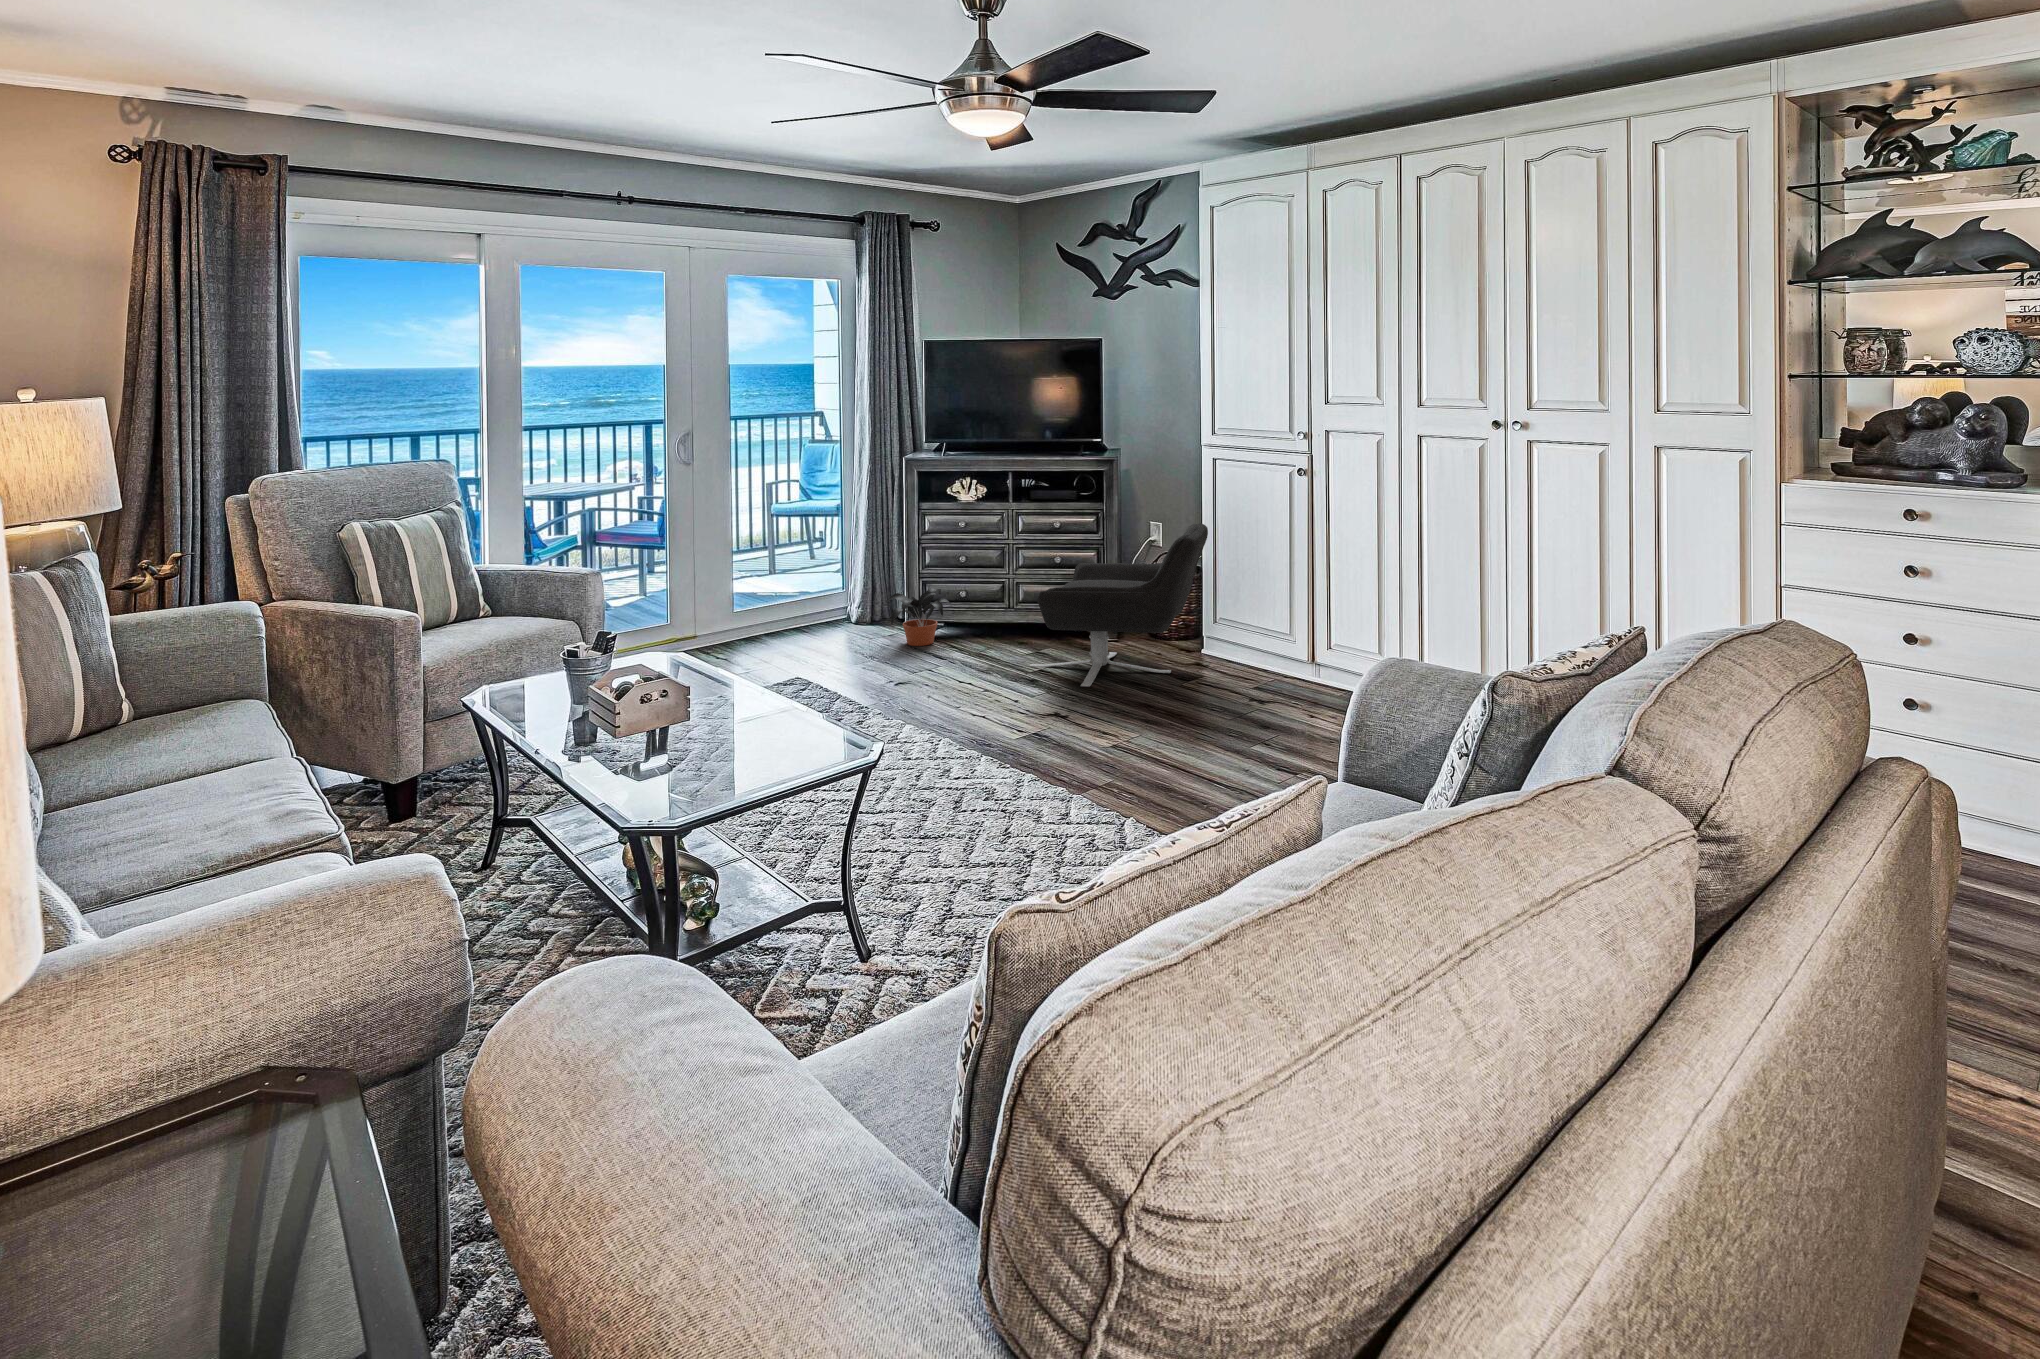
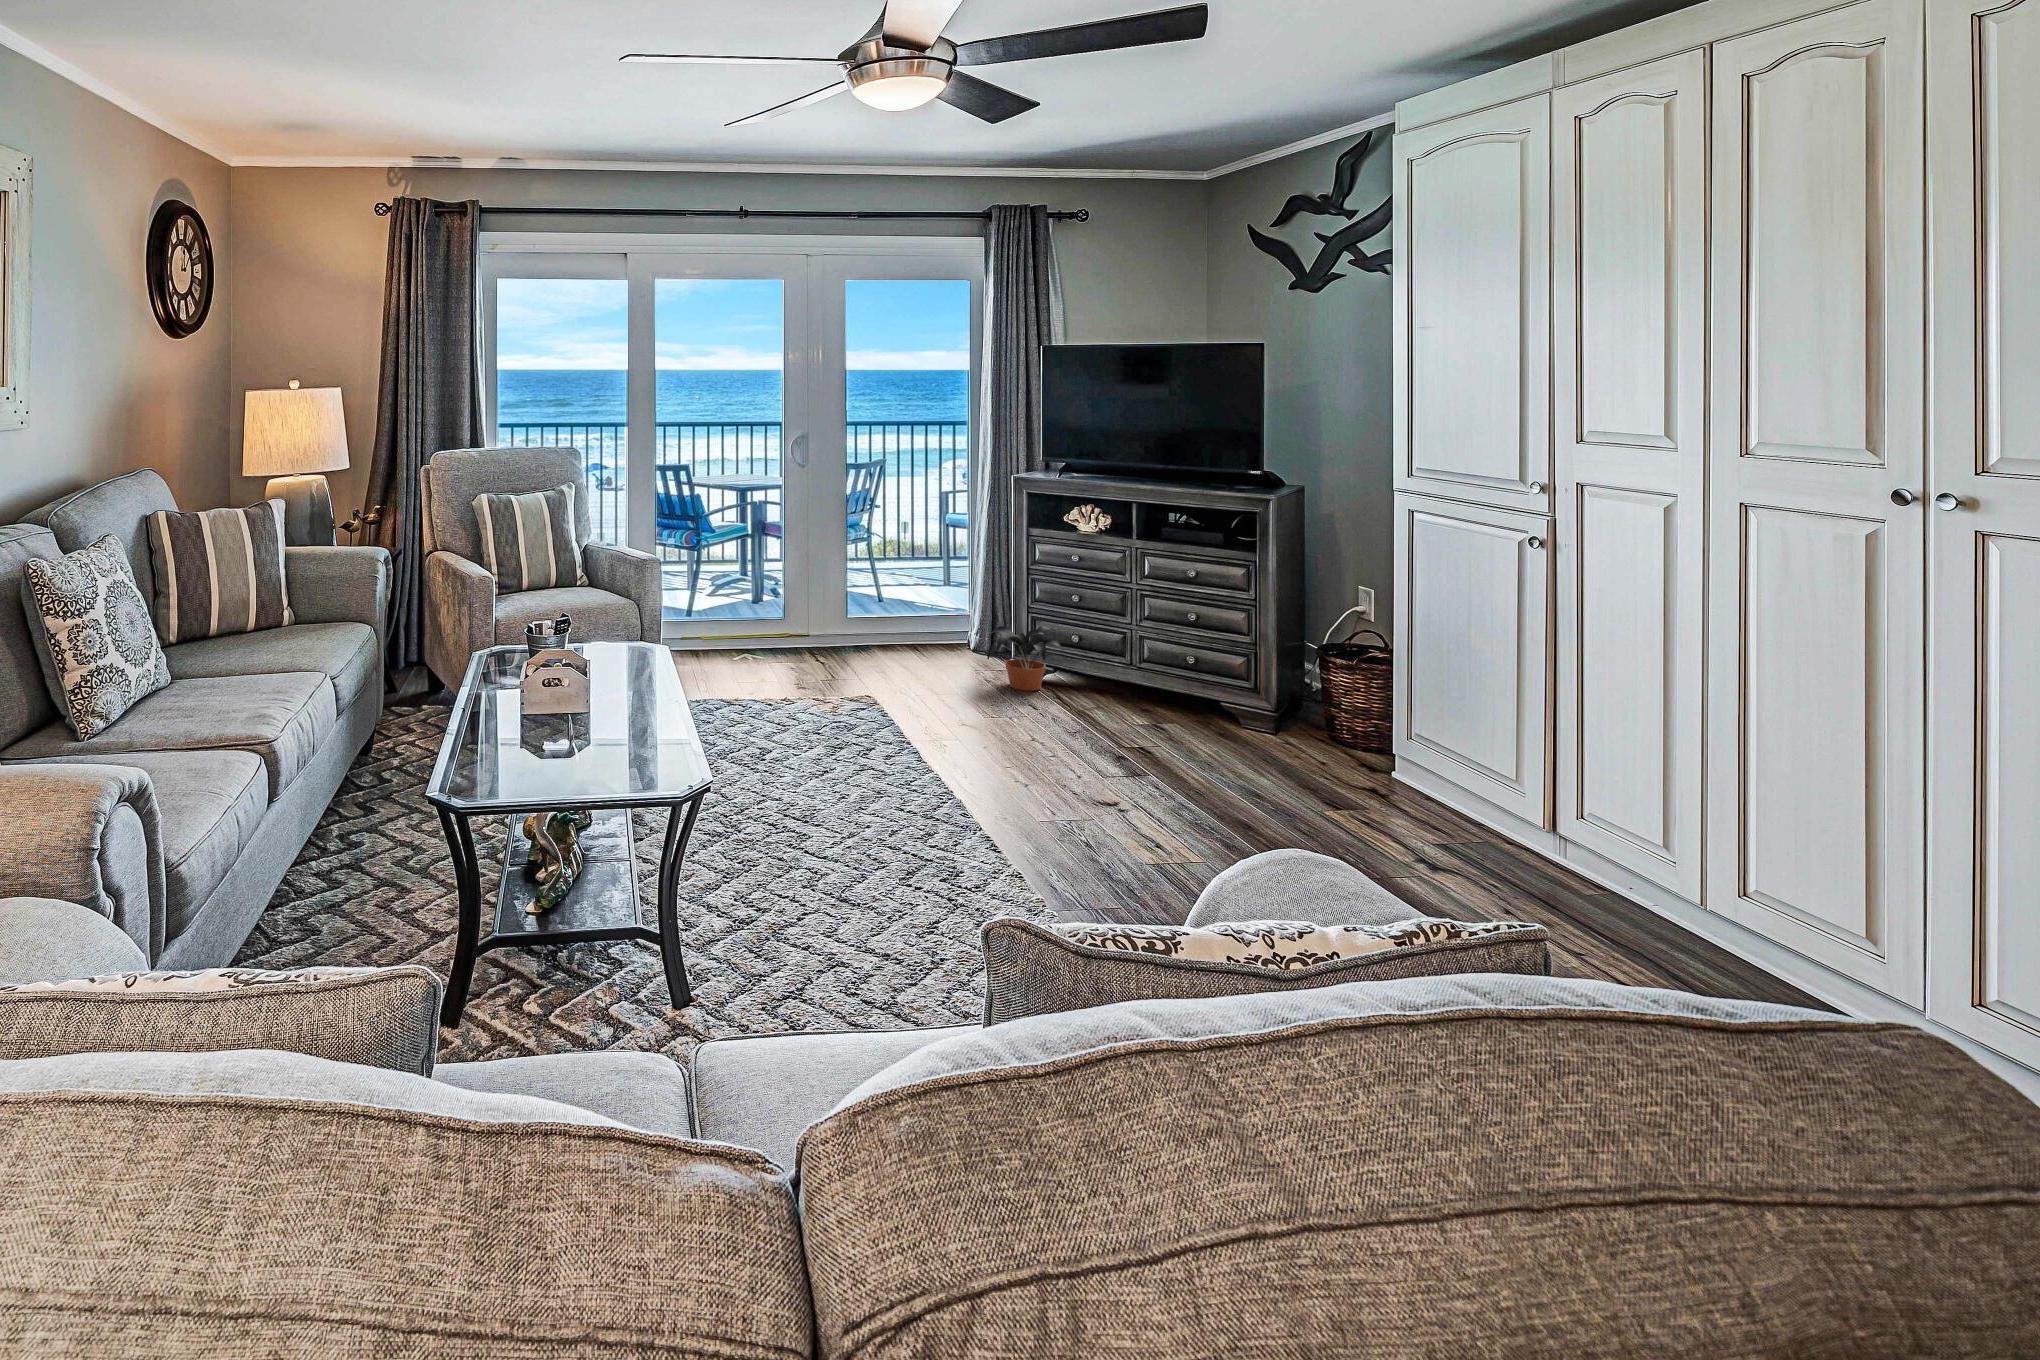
lounge chair: present [1030,523,1208,687] -> none [1117,595,1392,795]

